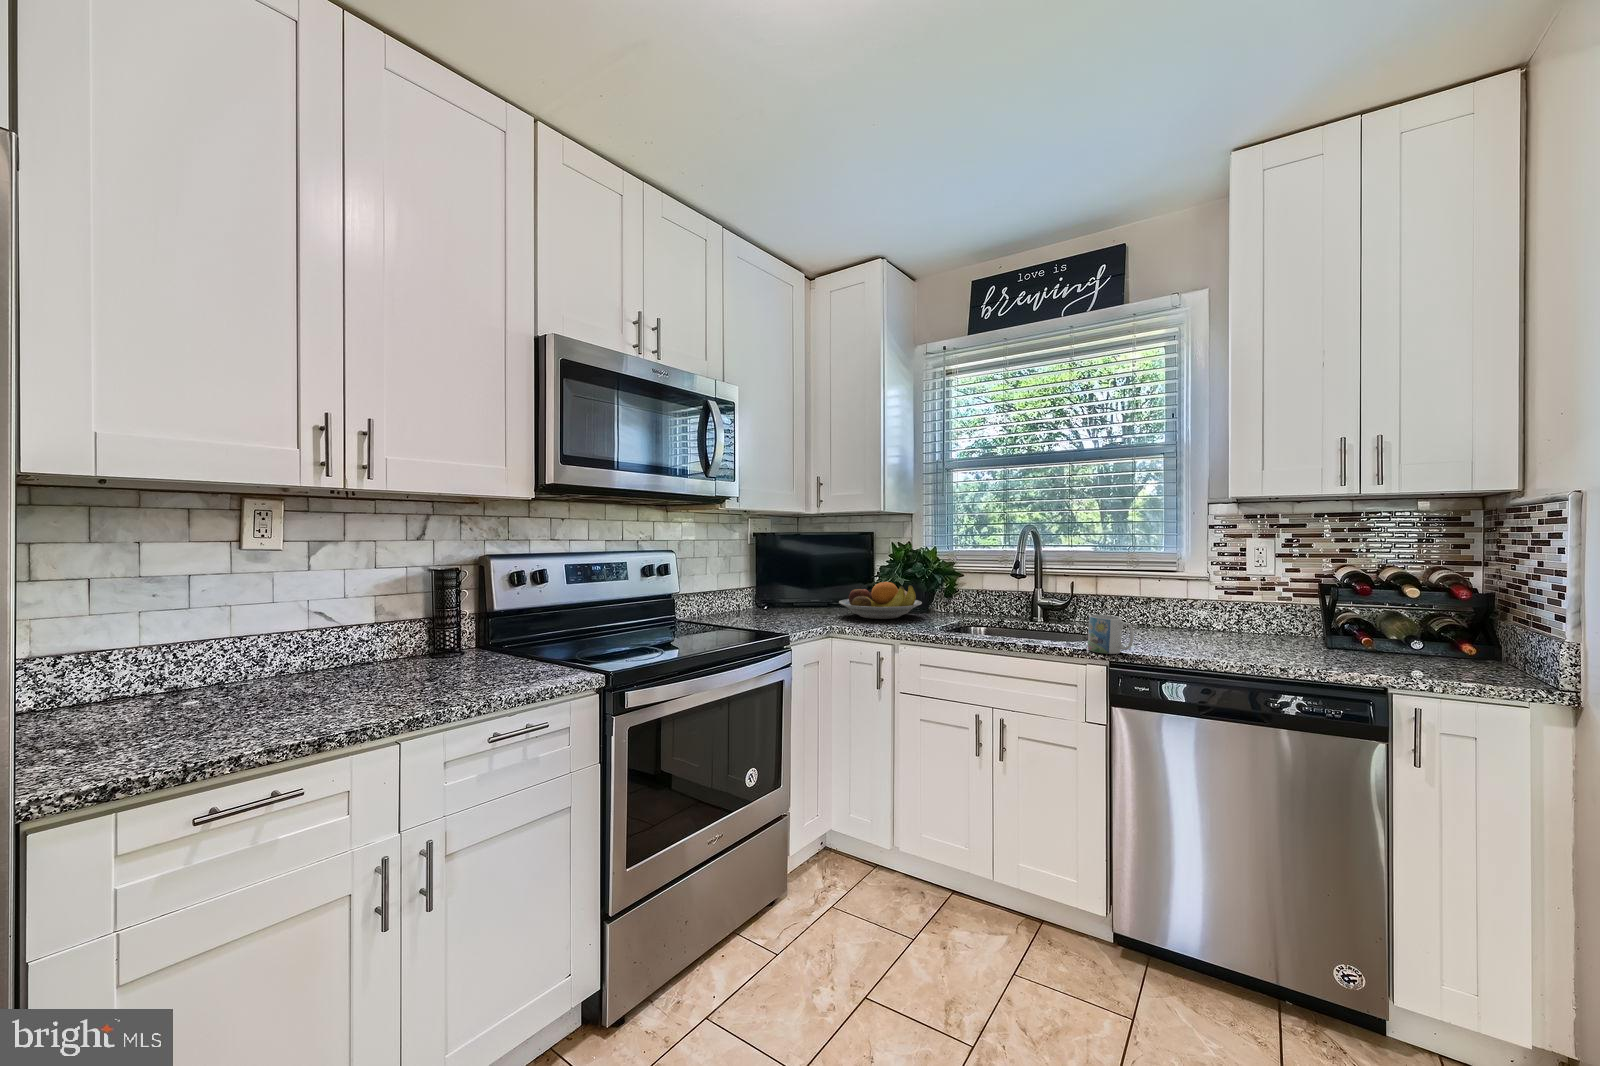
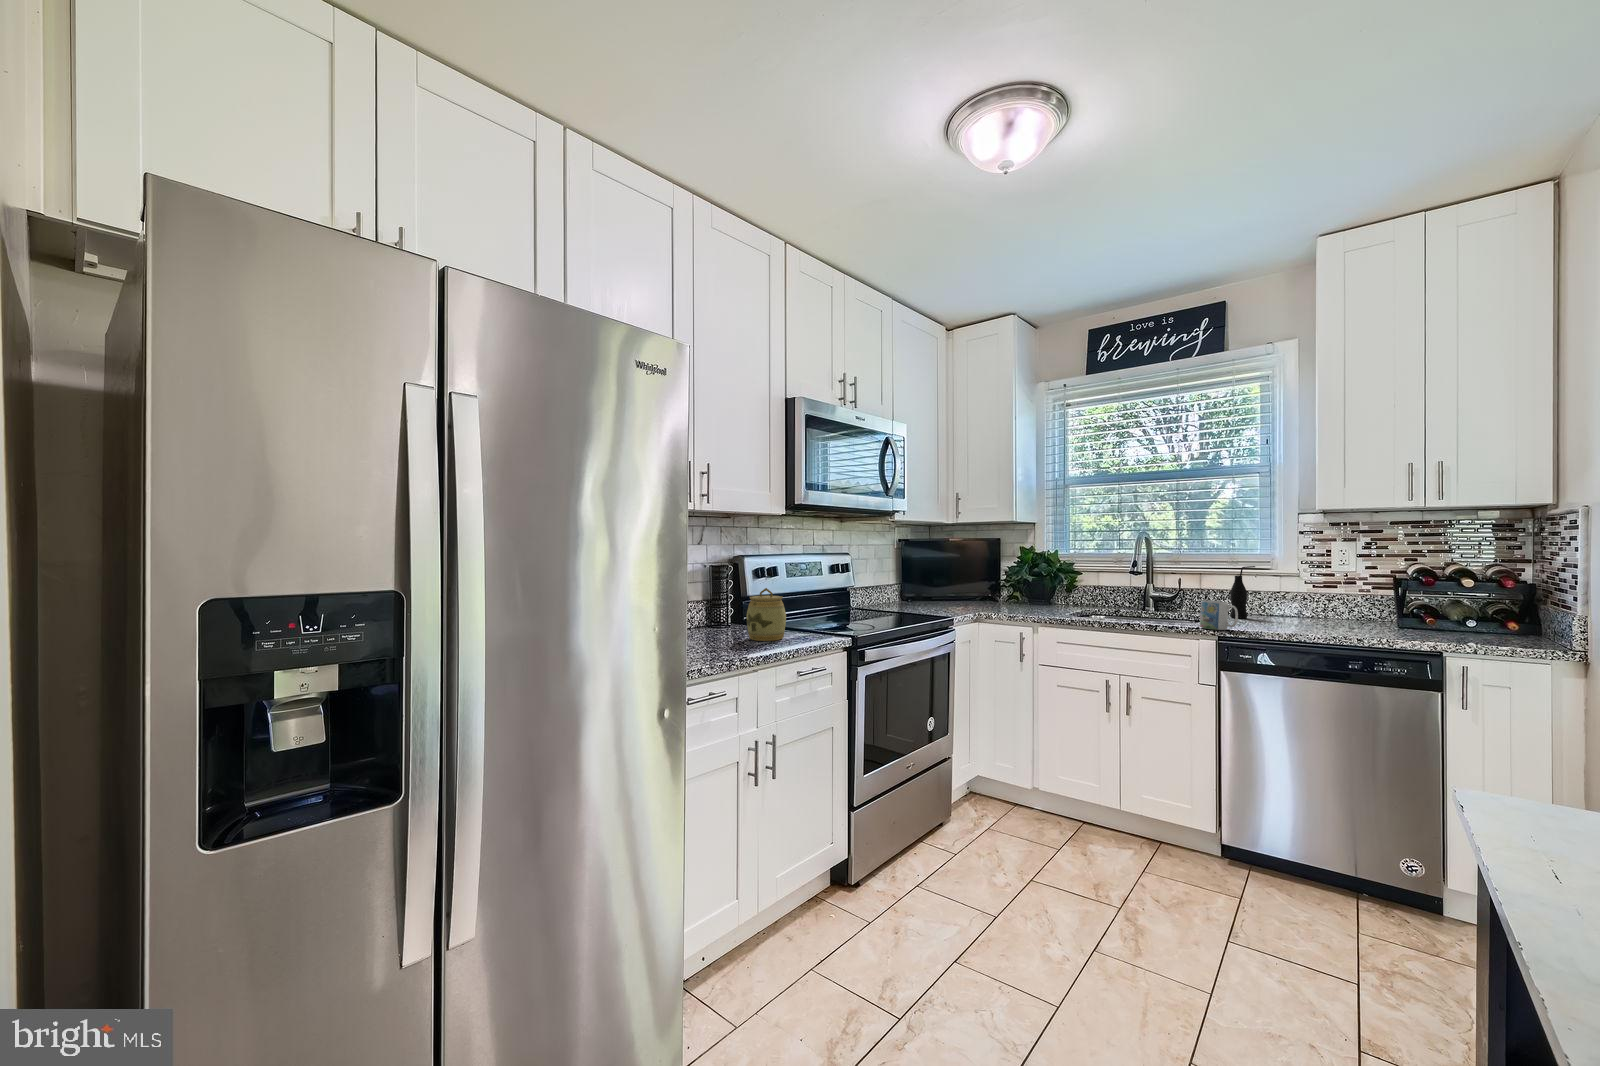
bottle: none [1128,568,1158,632] -> present [1230,566,1255,618]
fruit bowl: present [839,582,922,619] -> none [978,578,1049,609]
jar: none [446,609,507,689] -> present [746,588,786,641]

